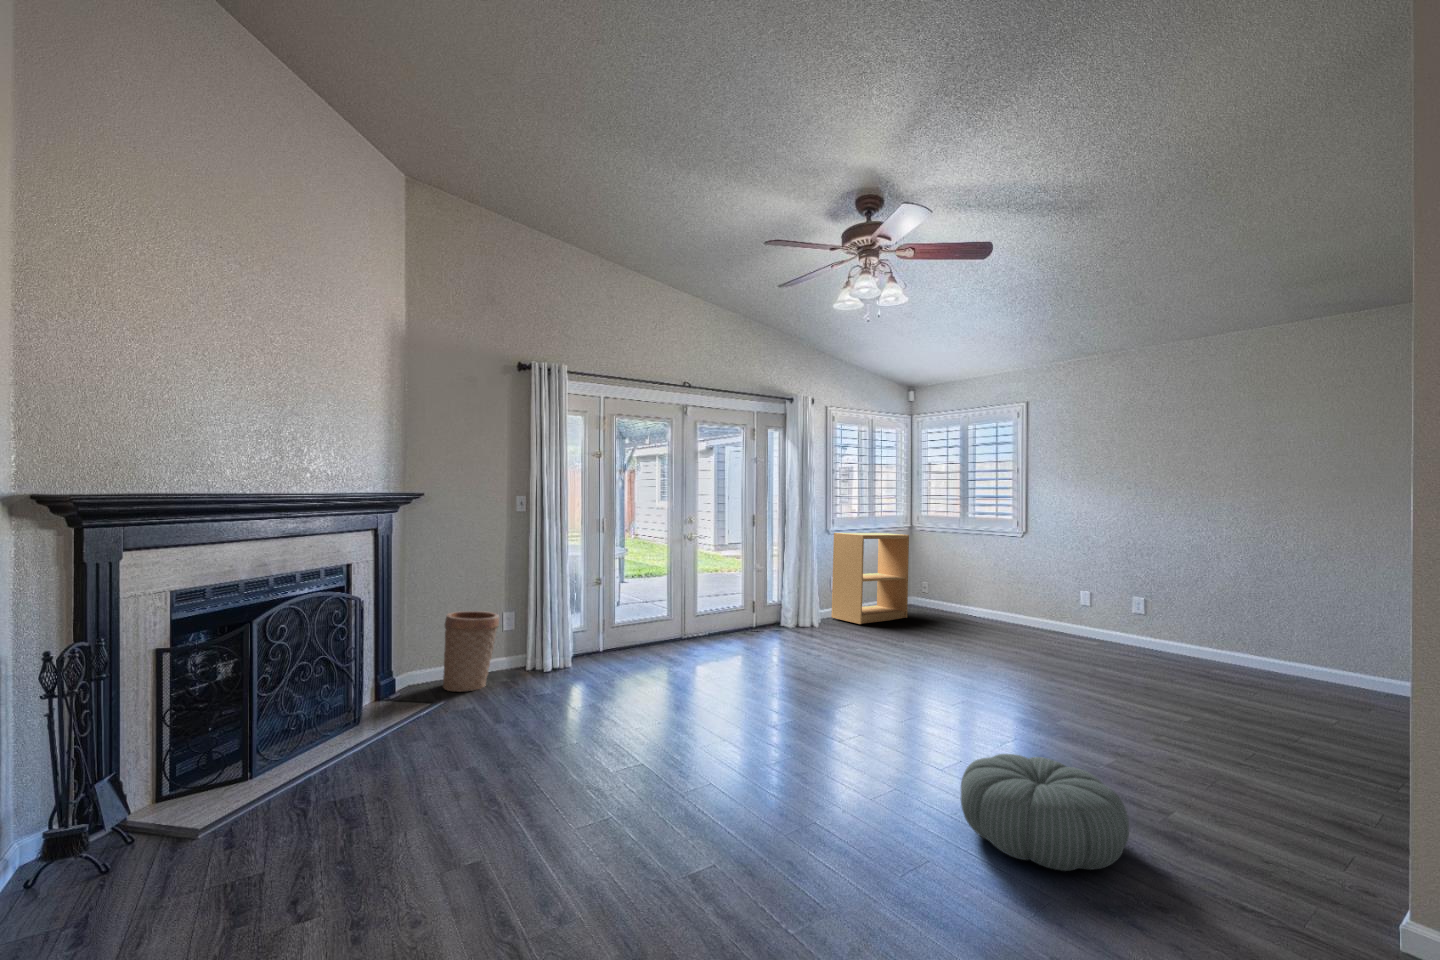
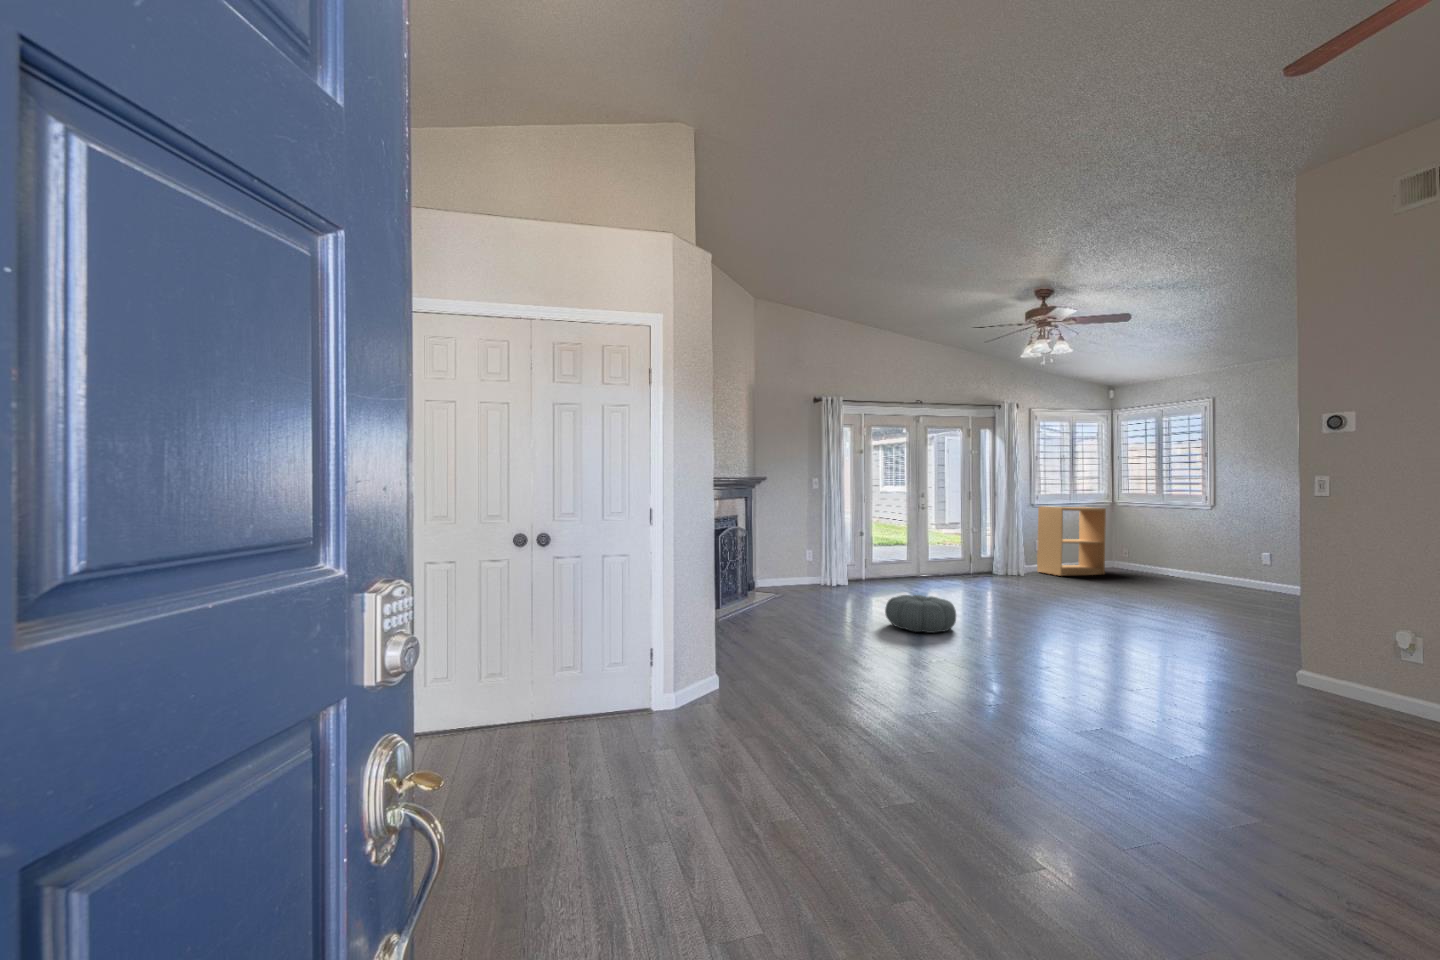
basket: present [443,611,499,692] -> none [776,548,807,593]
pouf: present [961,754,1129,871] -> present [885,595,956,633]

